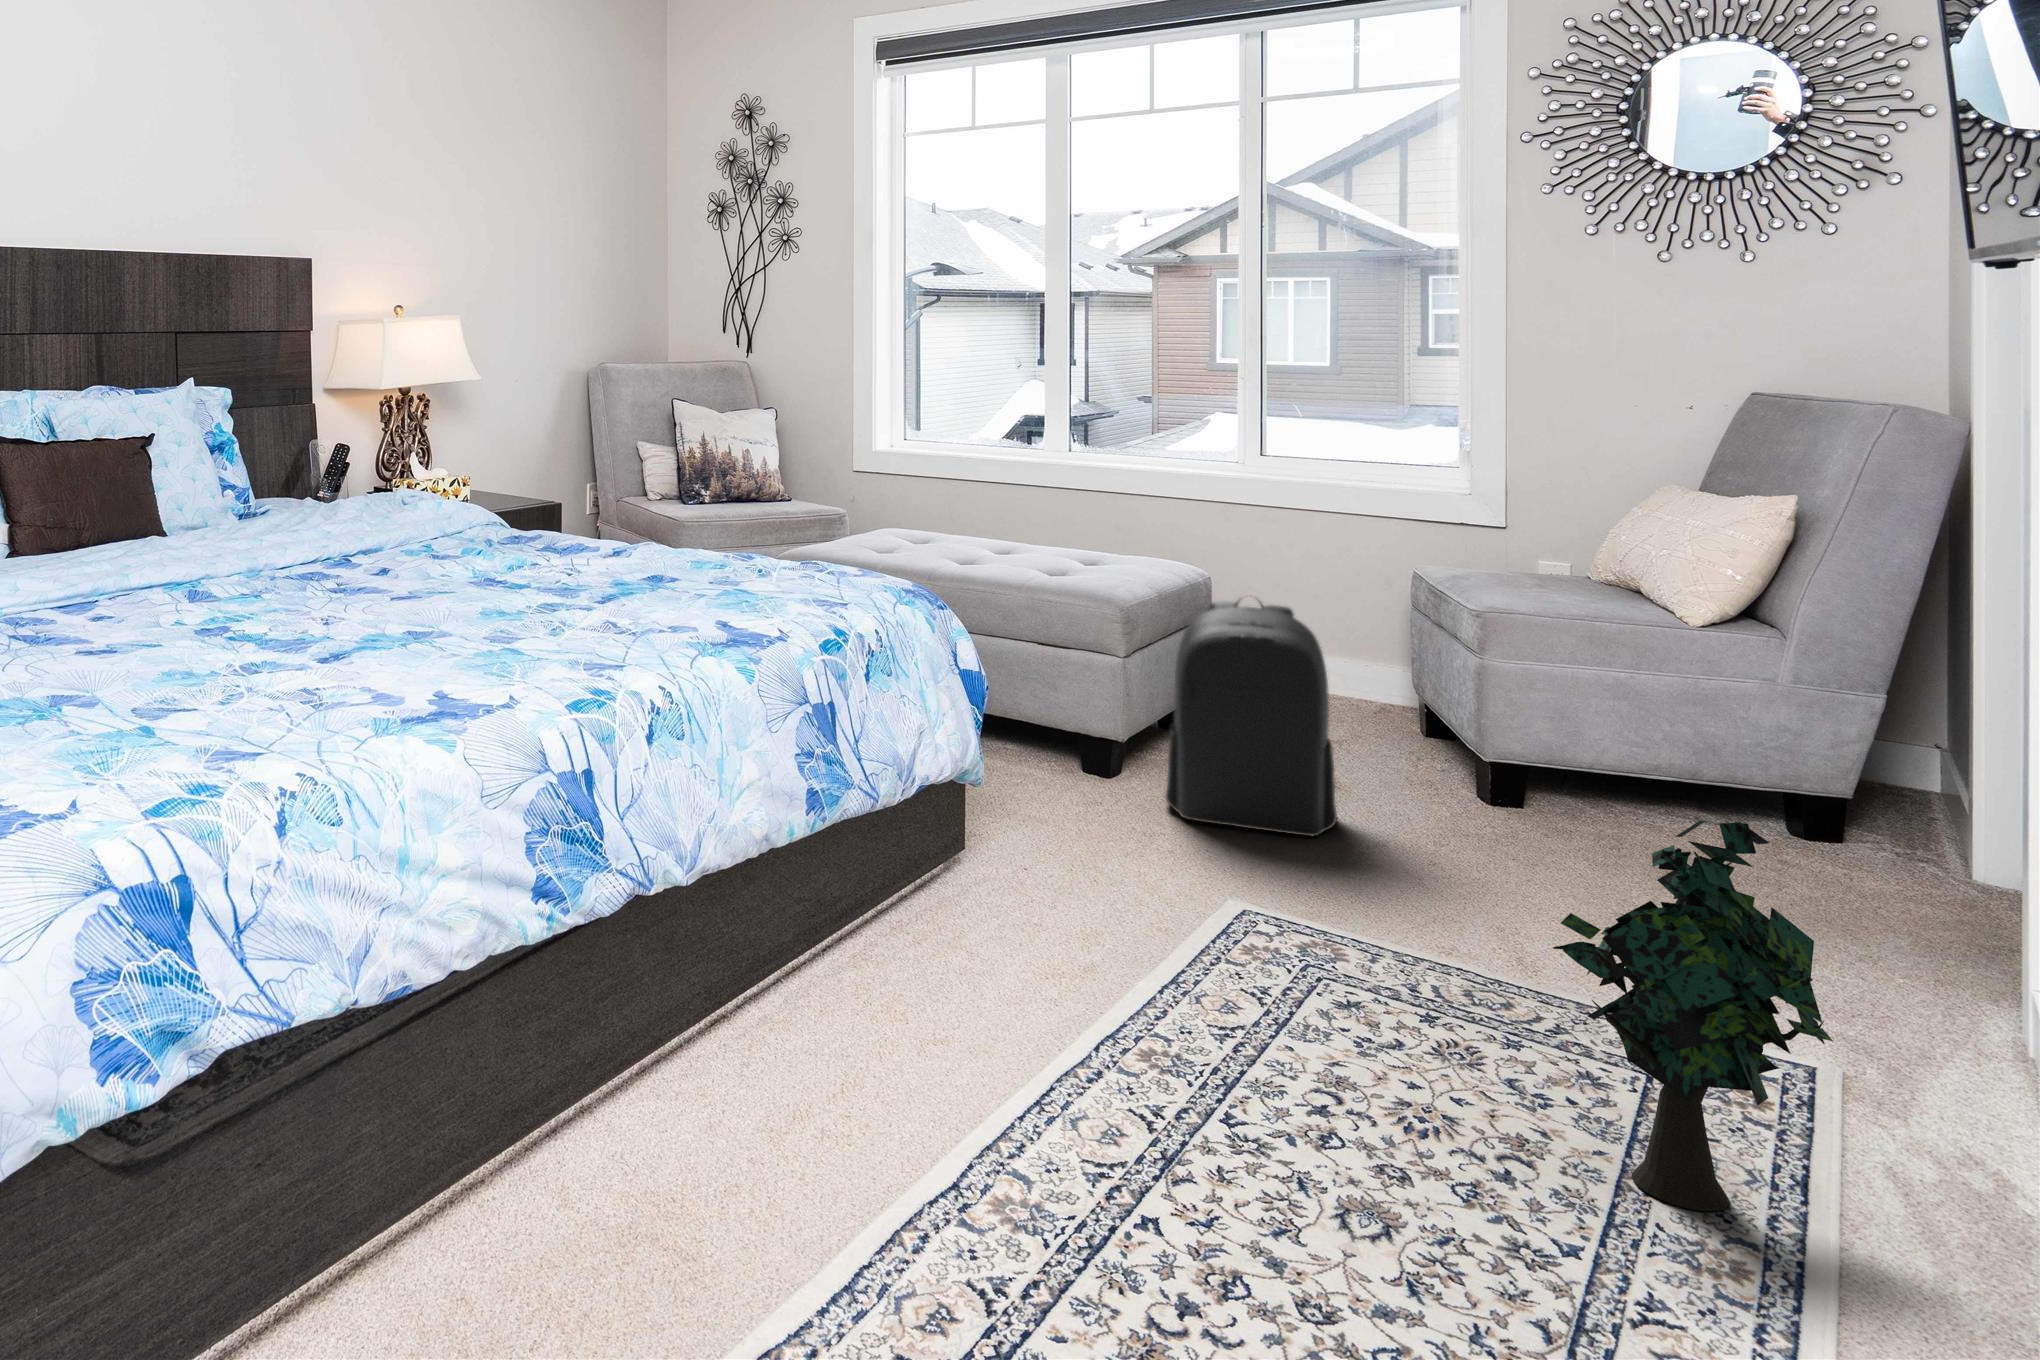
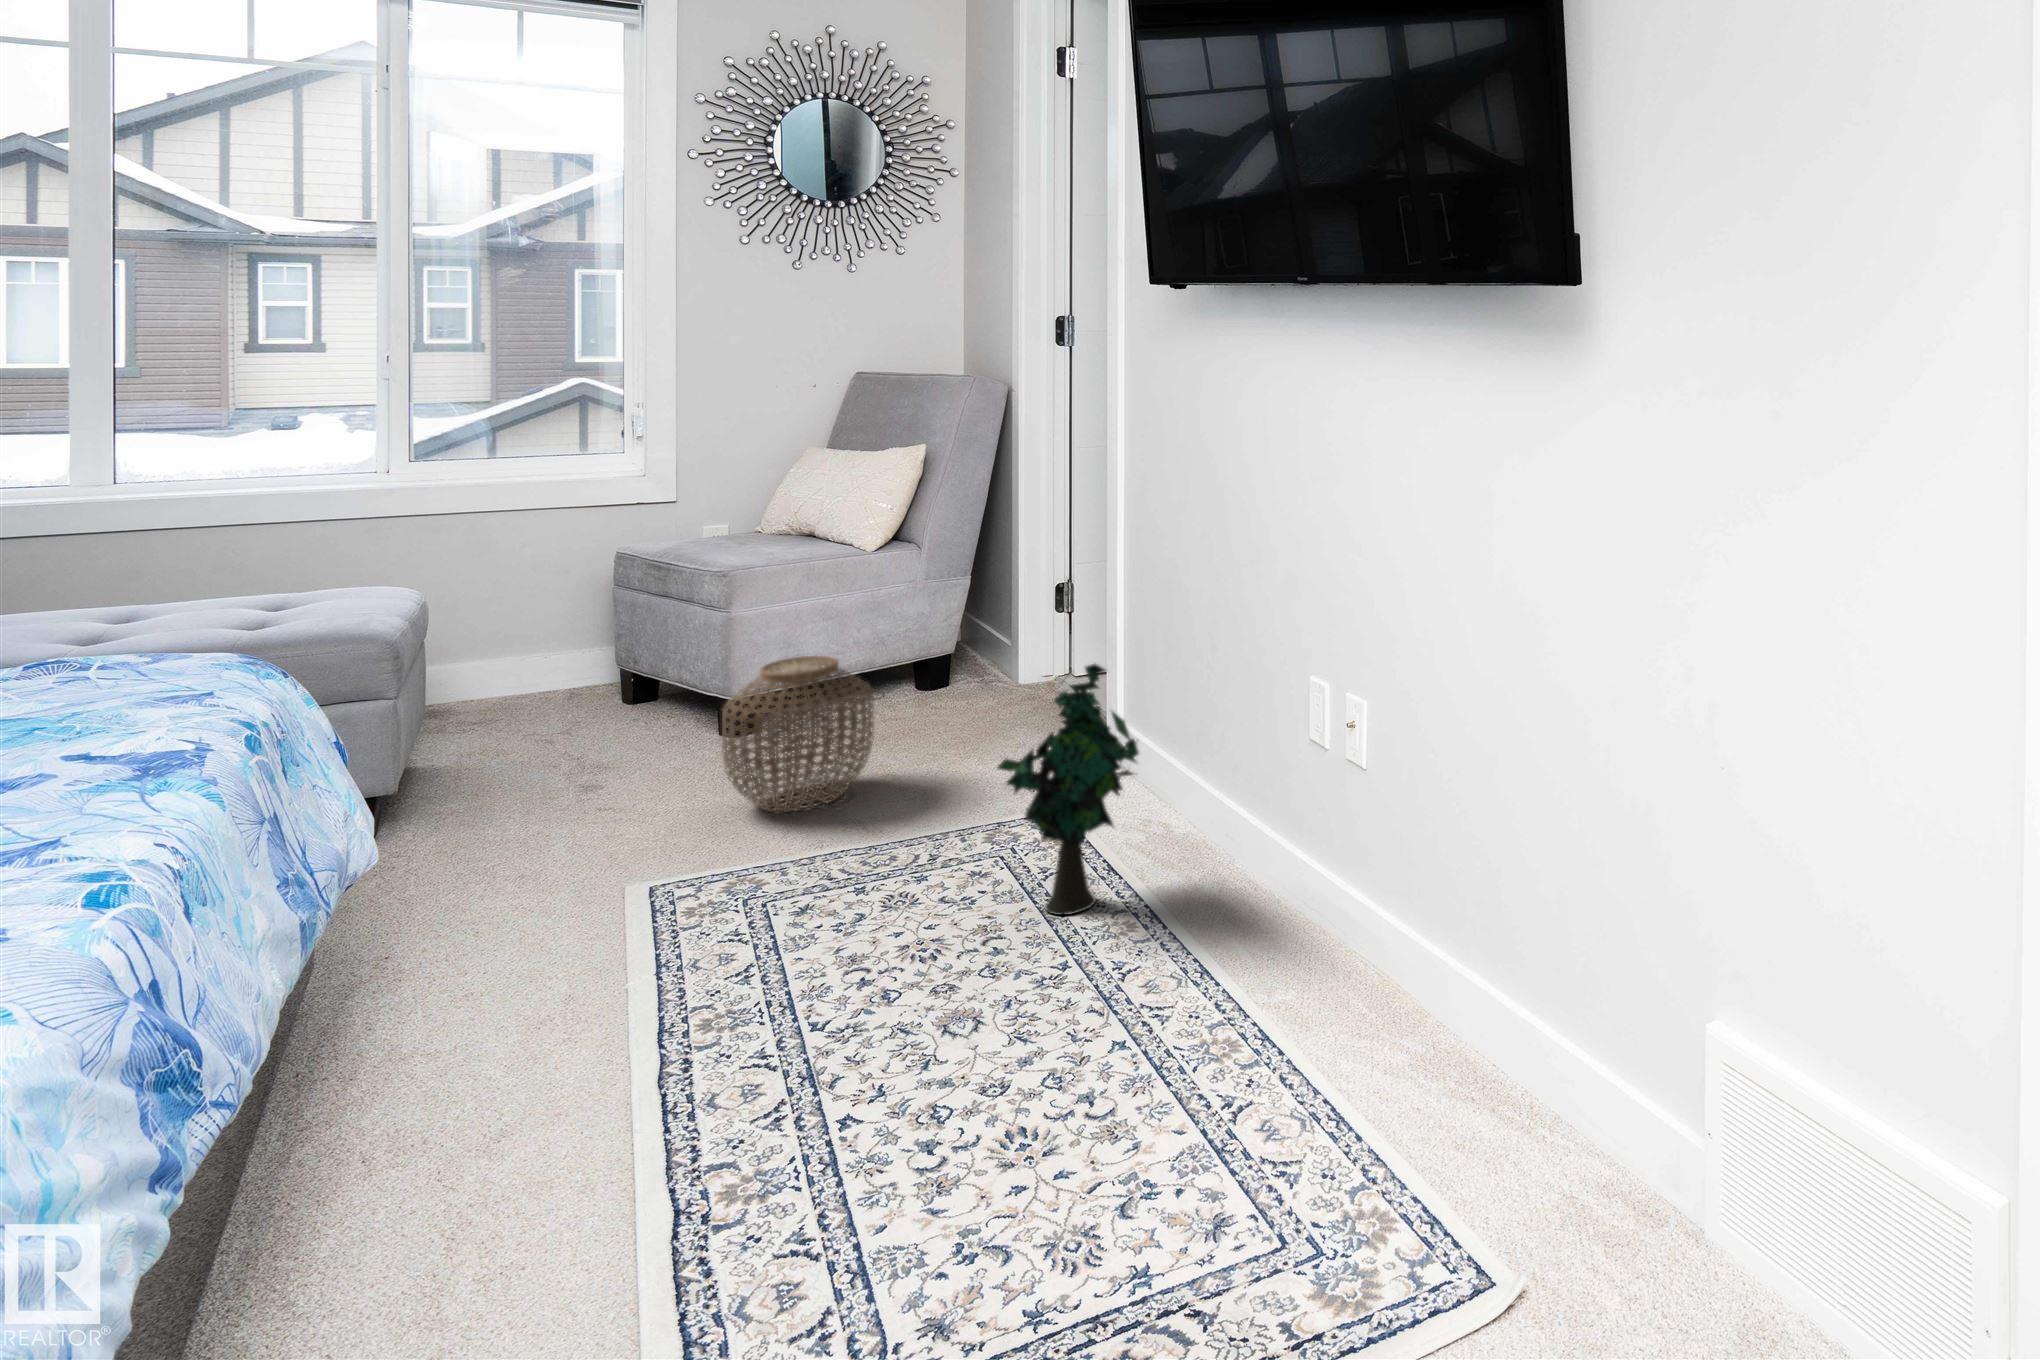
backpack: present [1166,596,1337,836] -> none [464,614,647,845]
woven basket: none [1387,710,1589,913] -> present [722,656,874,812]

